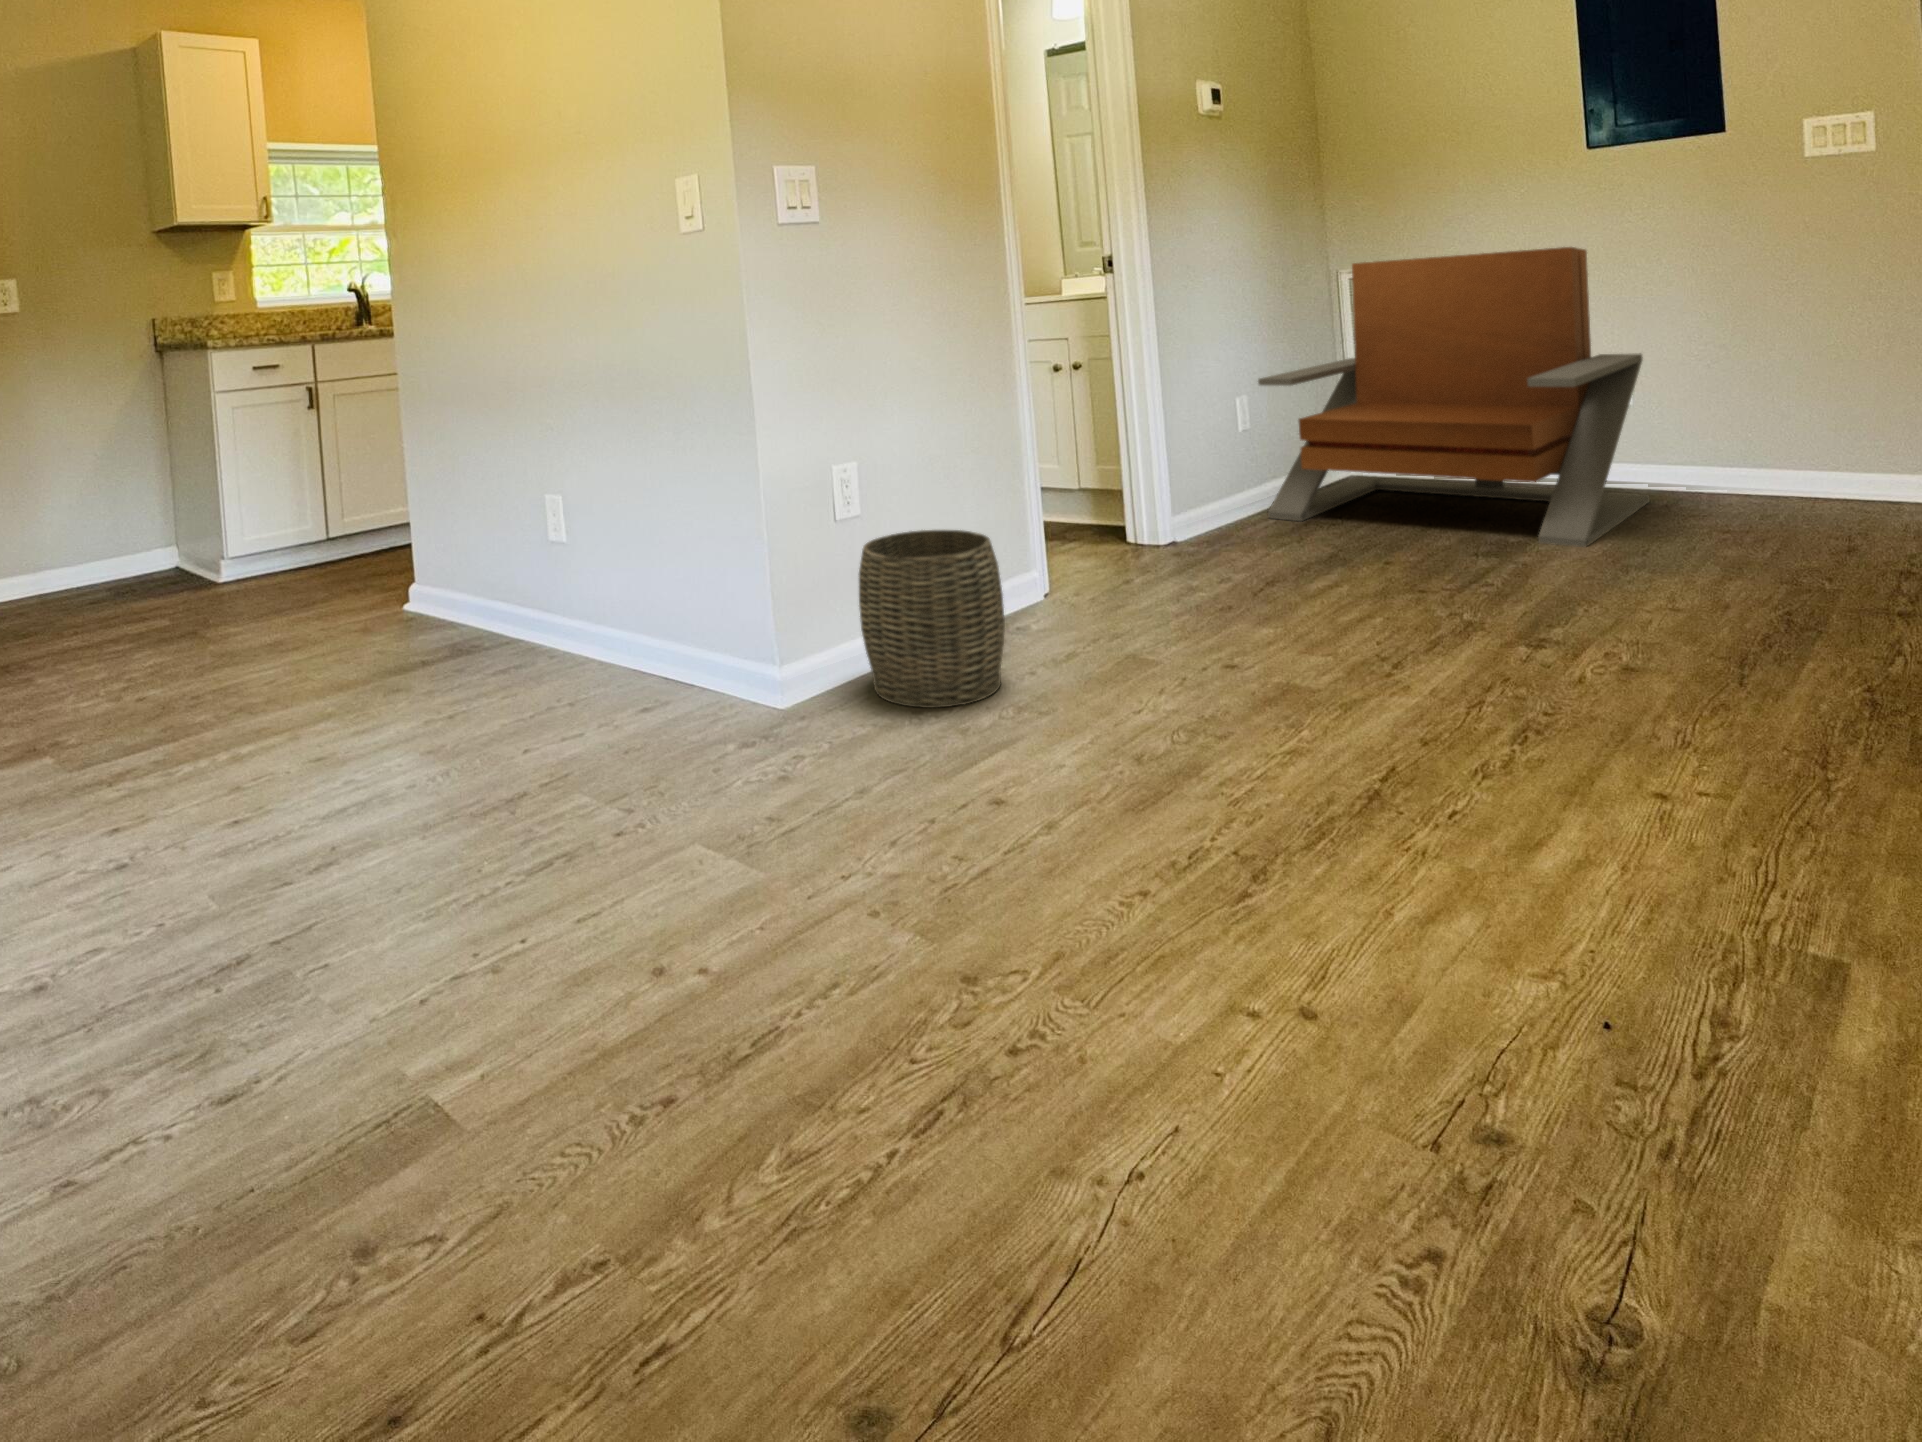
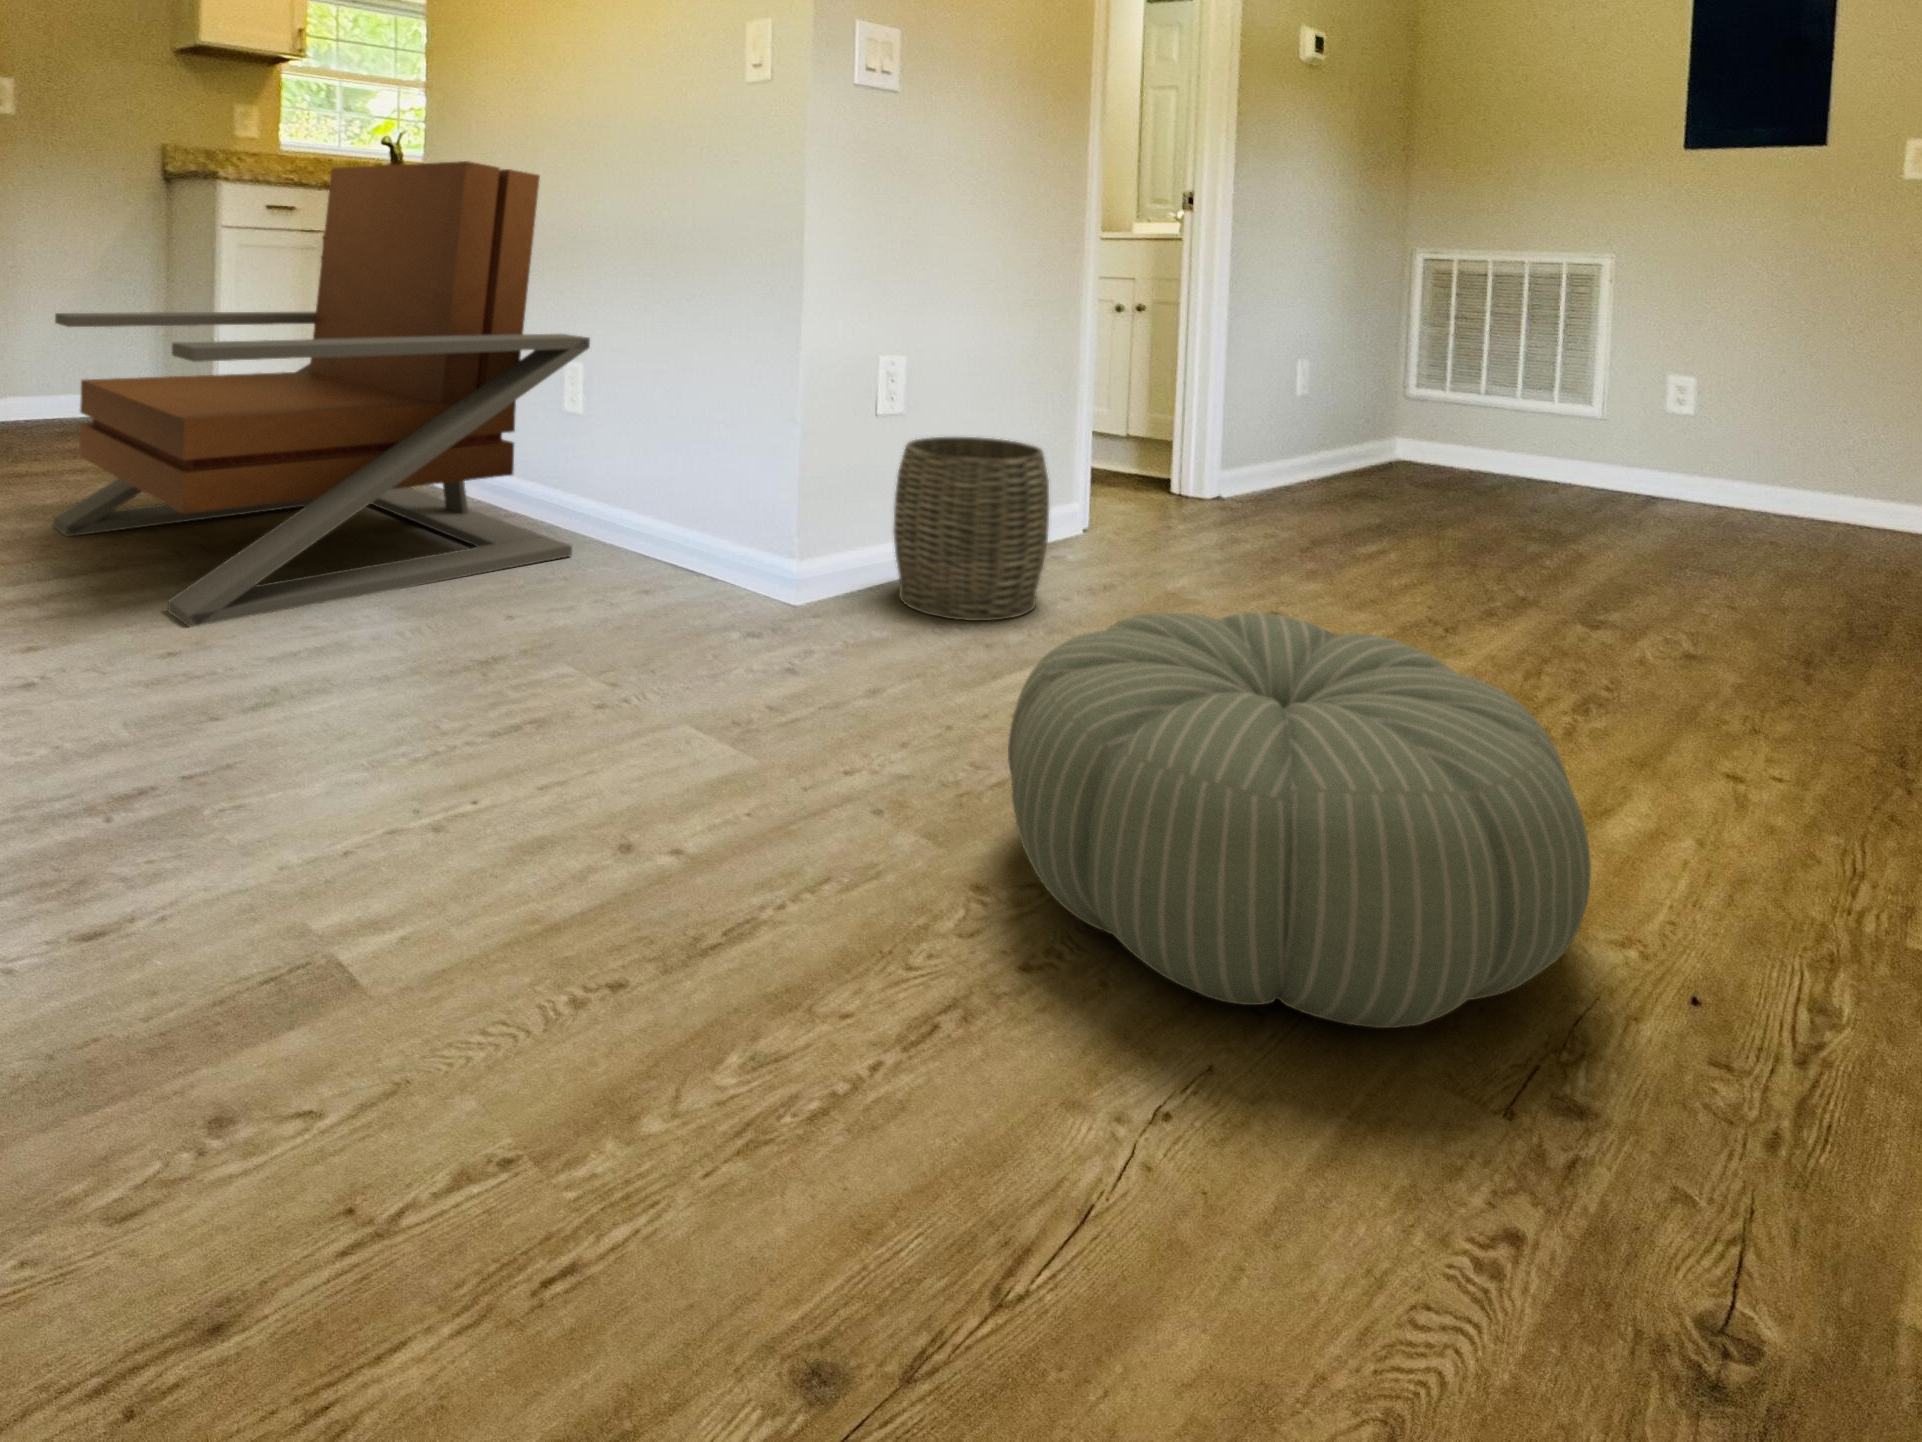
lounge chair: present [1258,247,1650,547] -> present [53,161,590,627]
pouf: none [979,698,1496,1079] -> present [1008,613,1591,1028]

